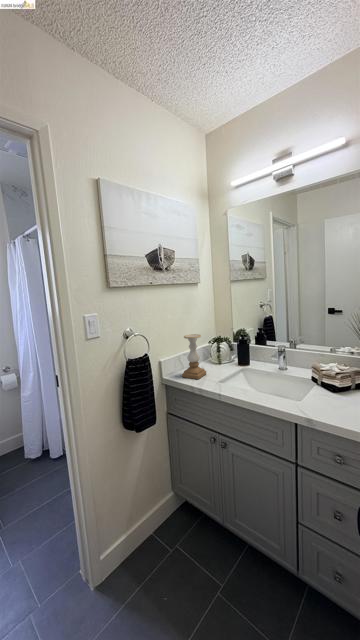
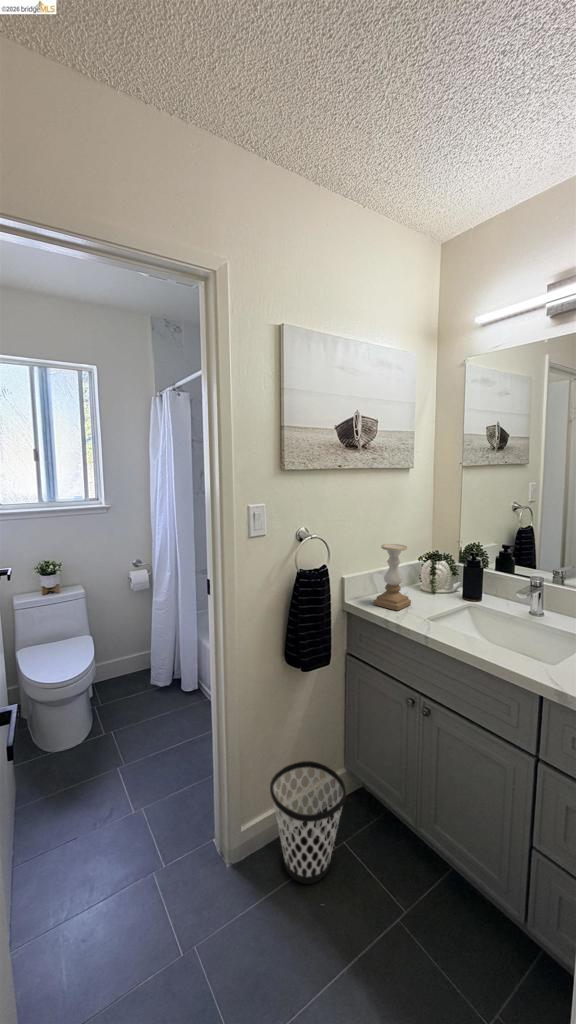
wastebasket: none [120,495,175,588] -> present [270,761,346,884]

